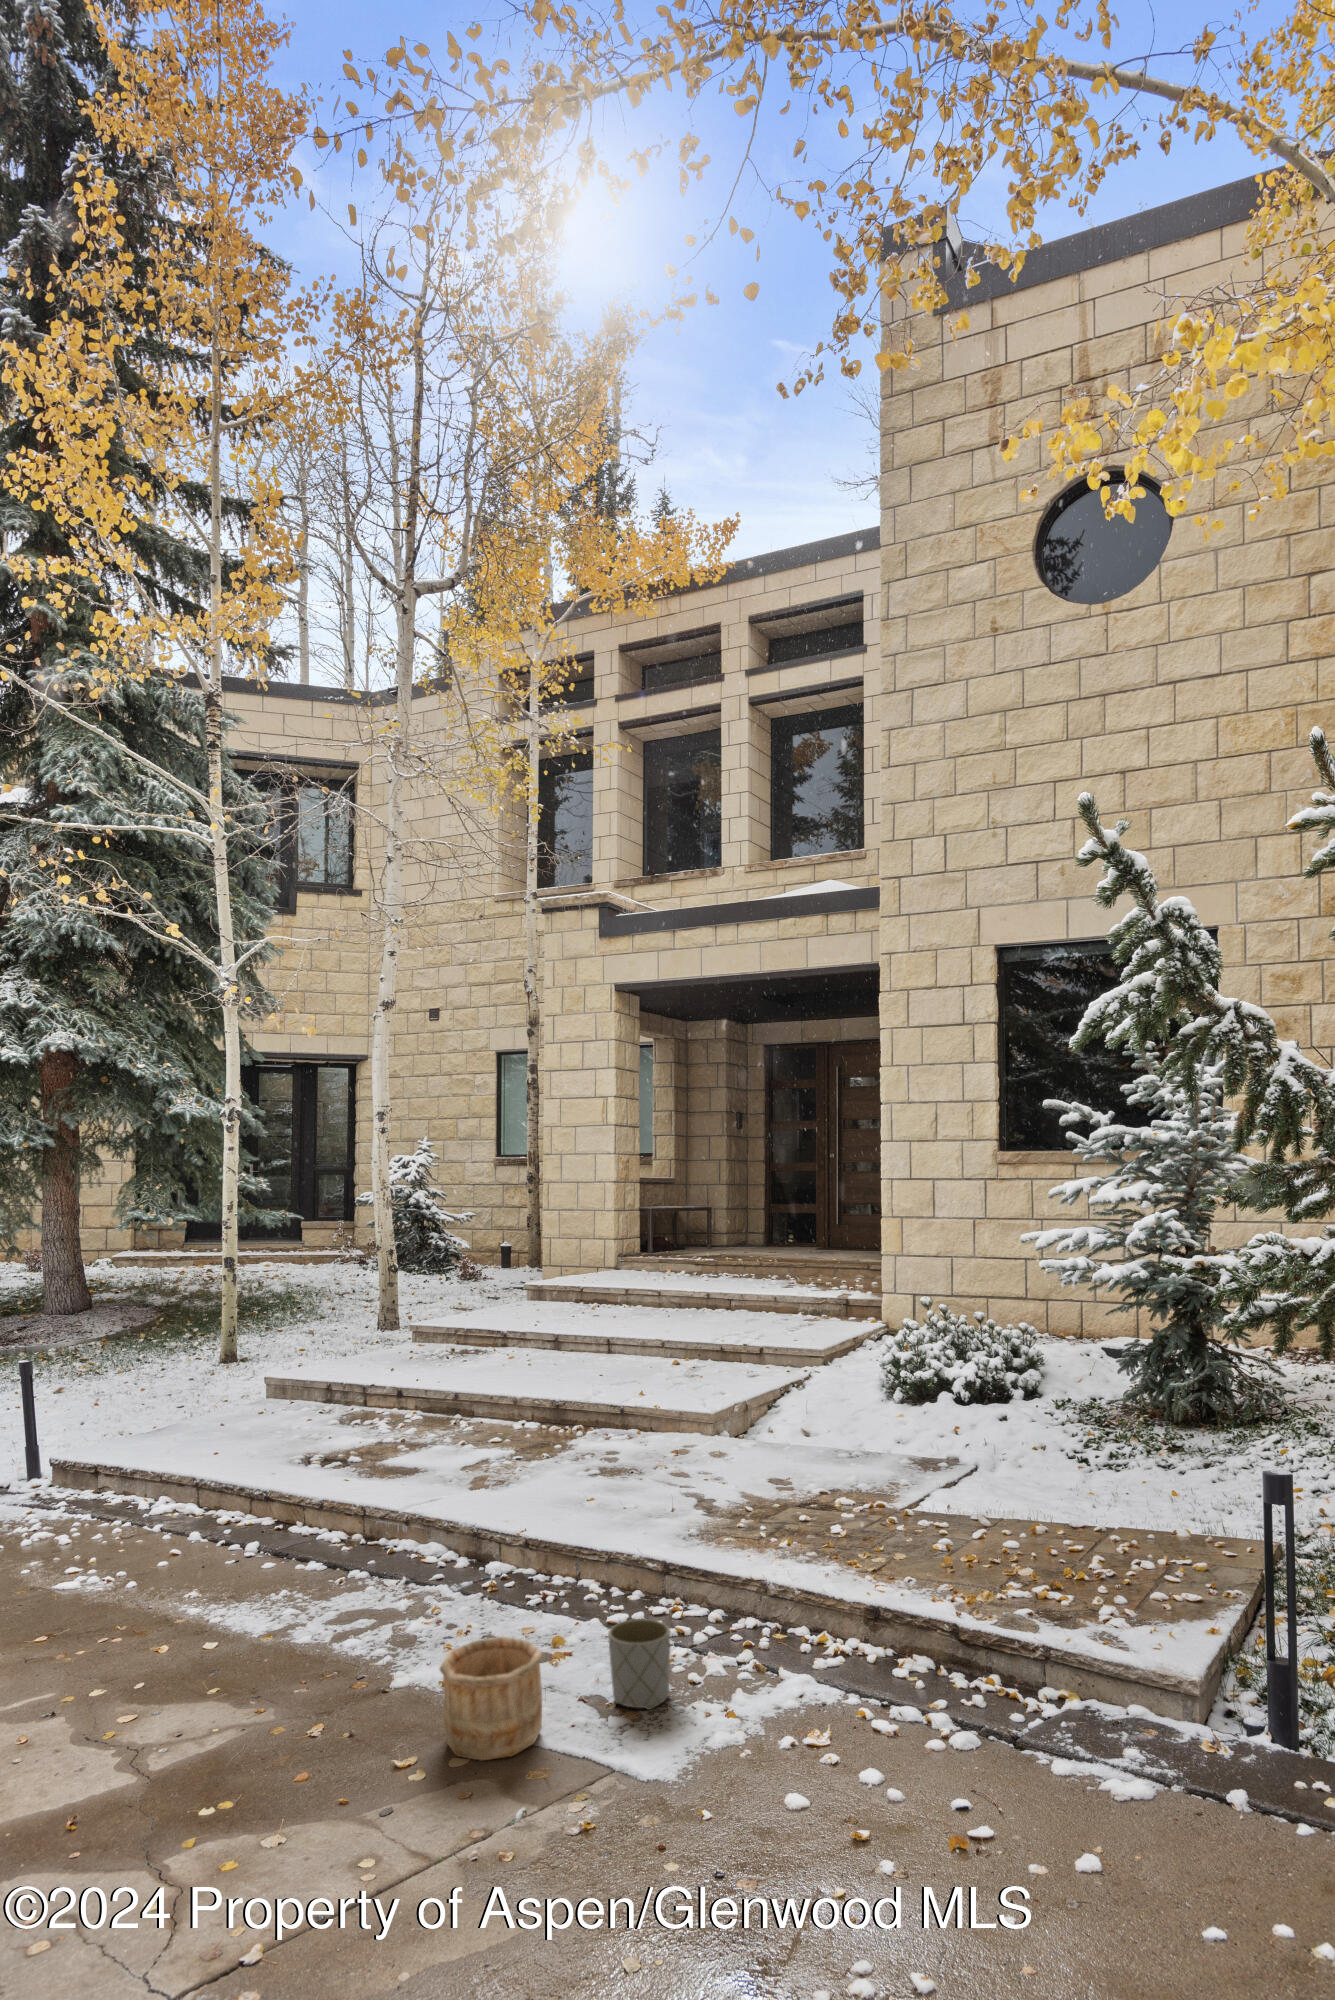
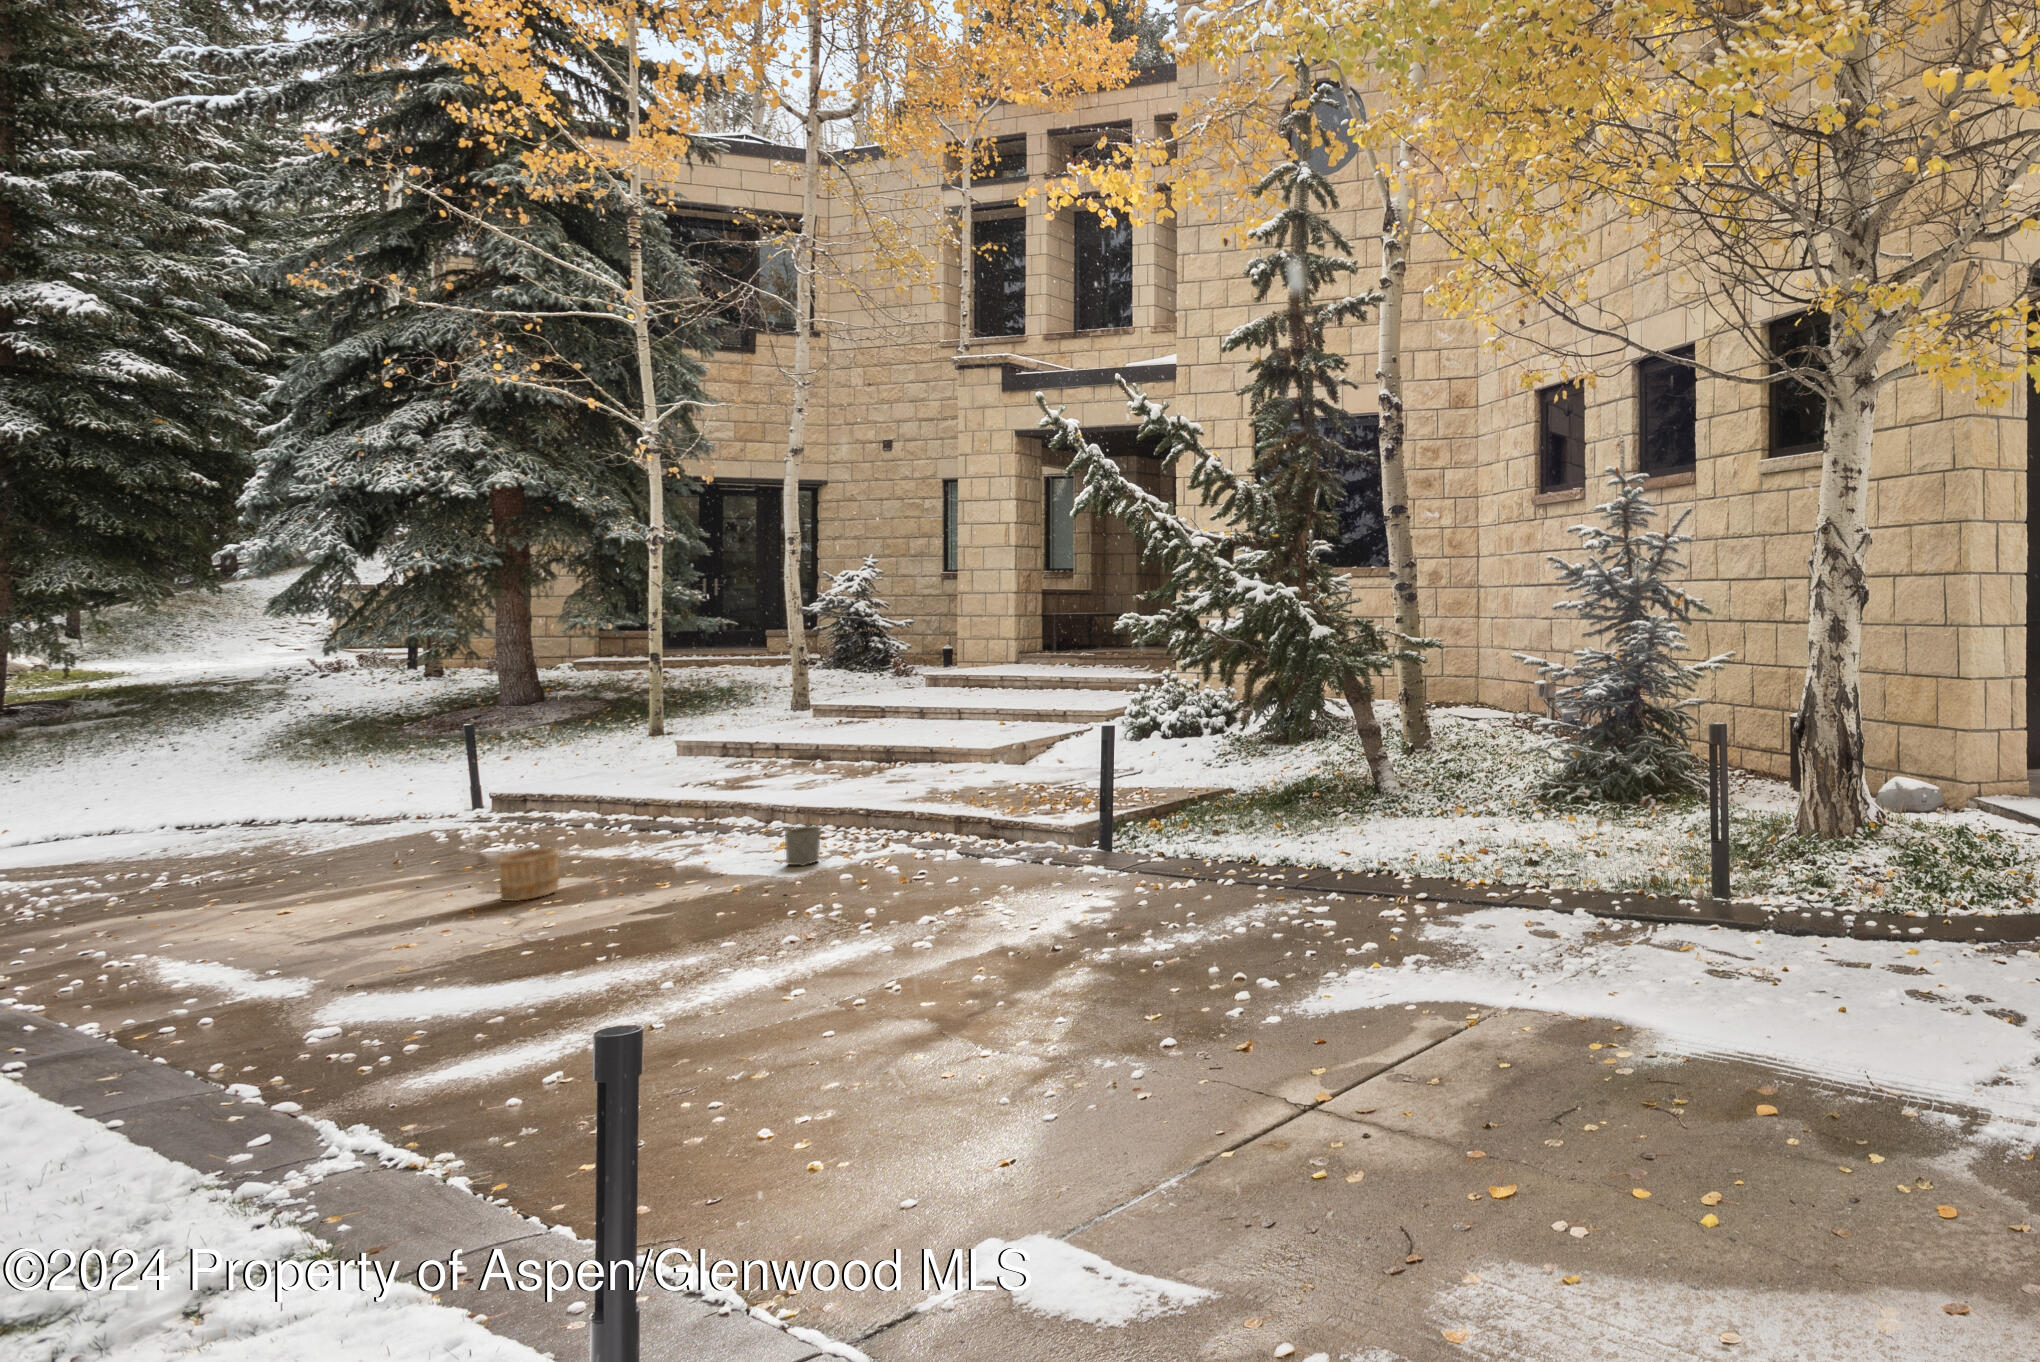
wooden bucket: present [440,1637,543,1760] -> present [498,848,559,901]

